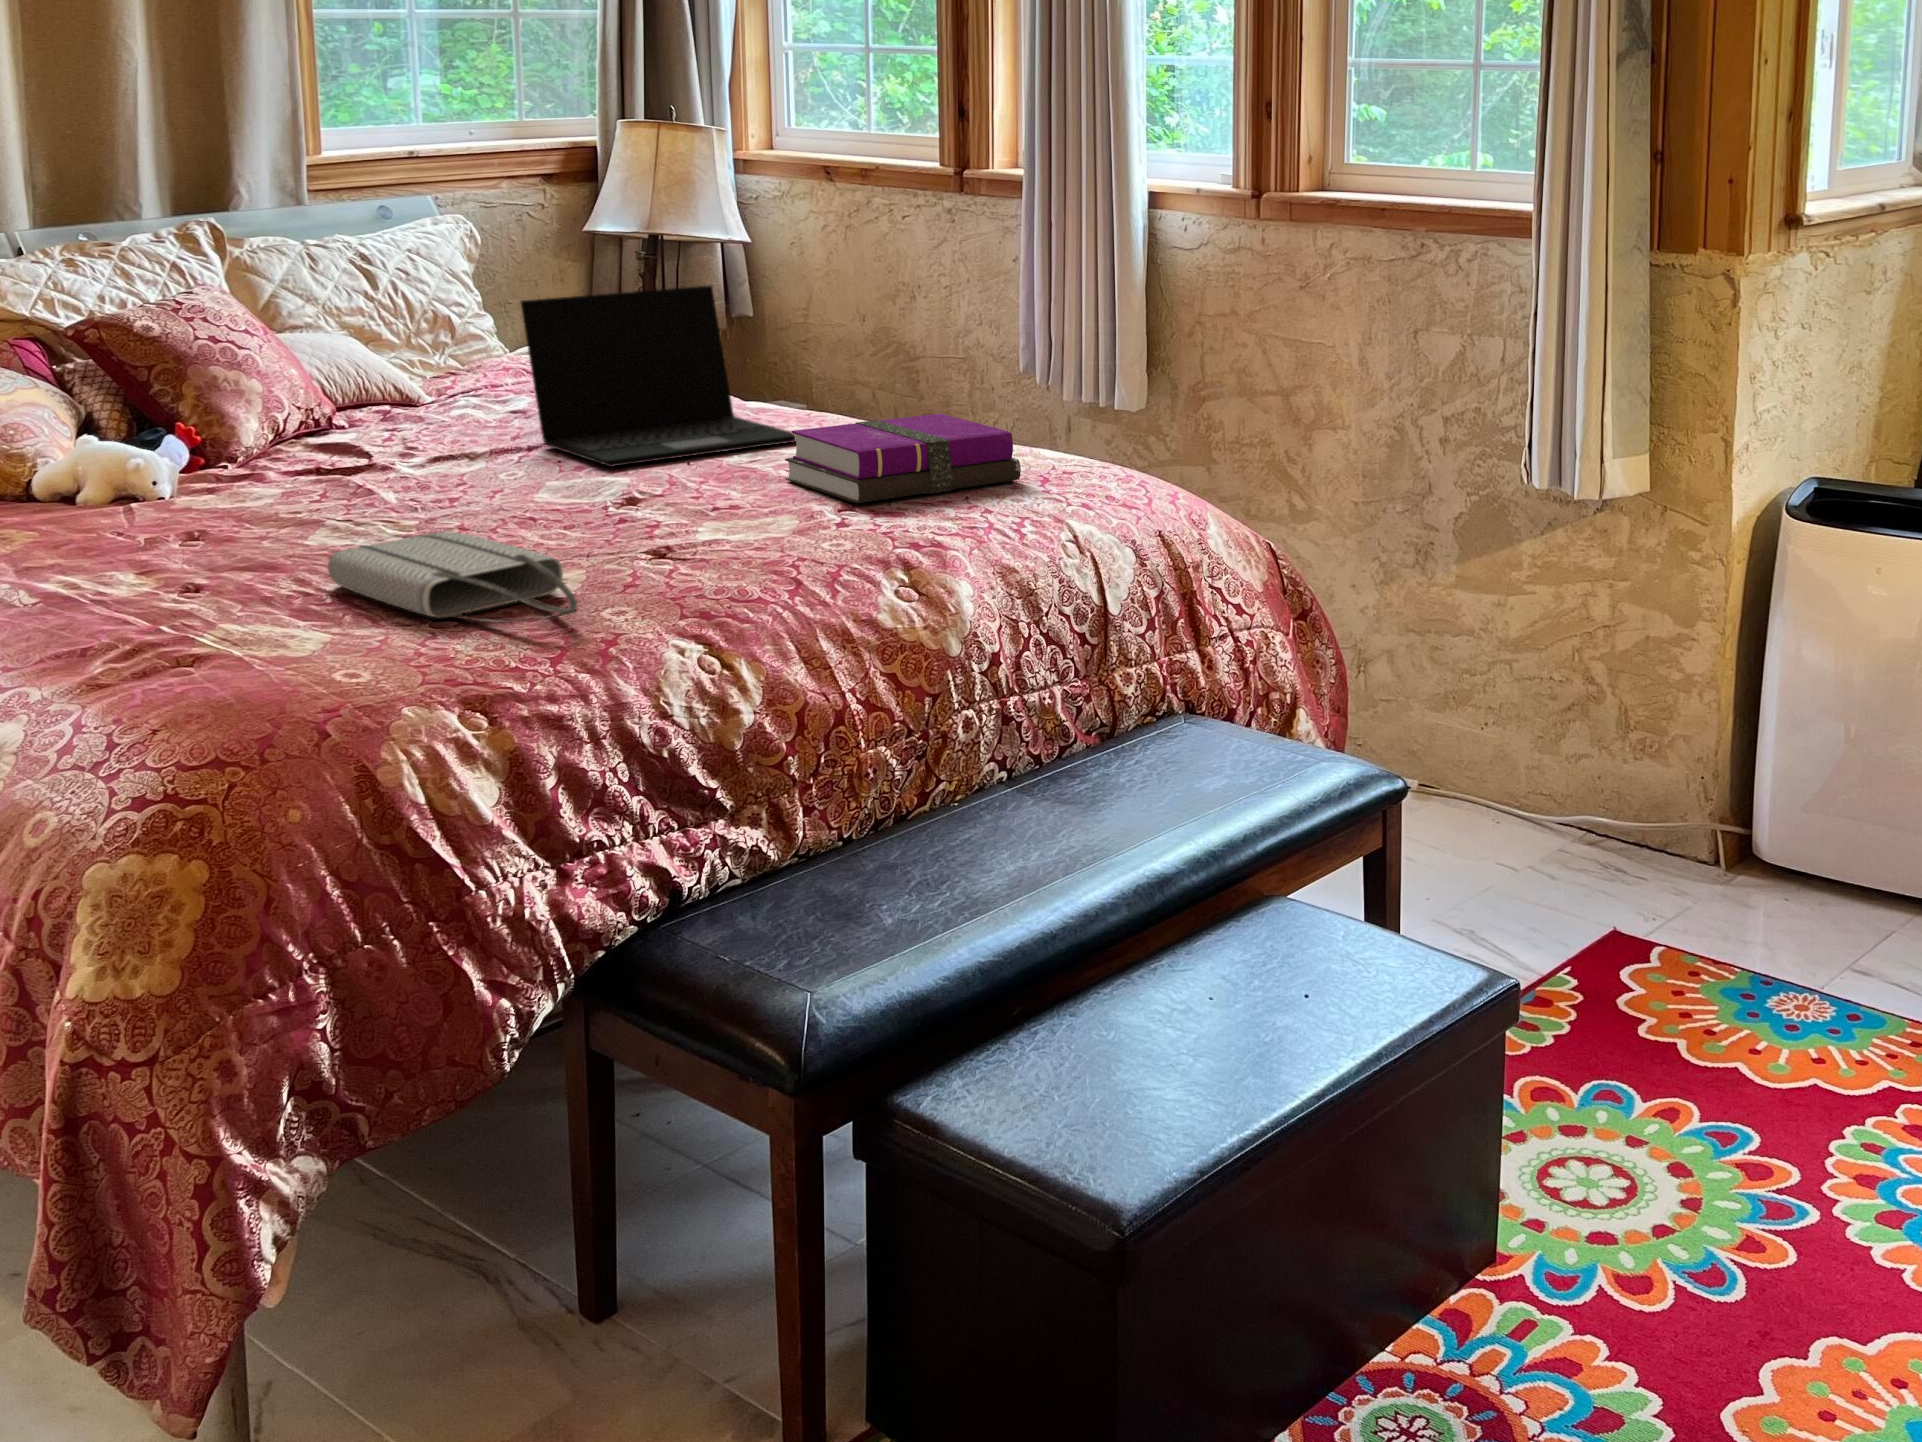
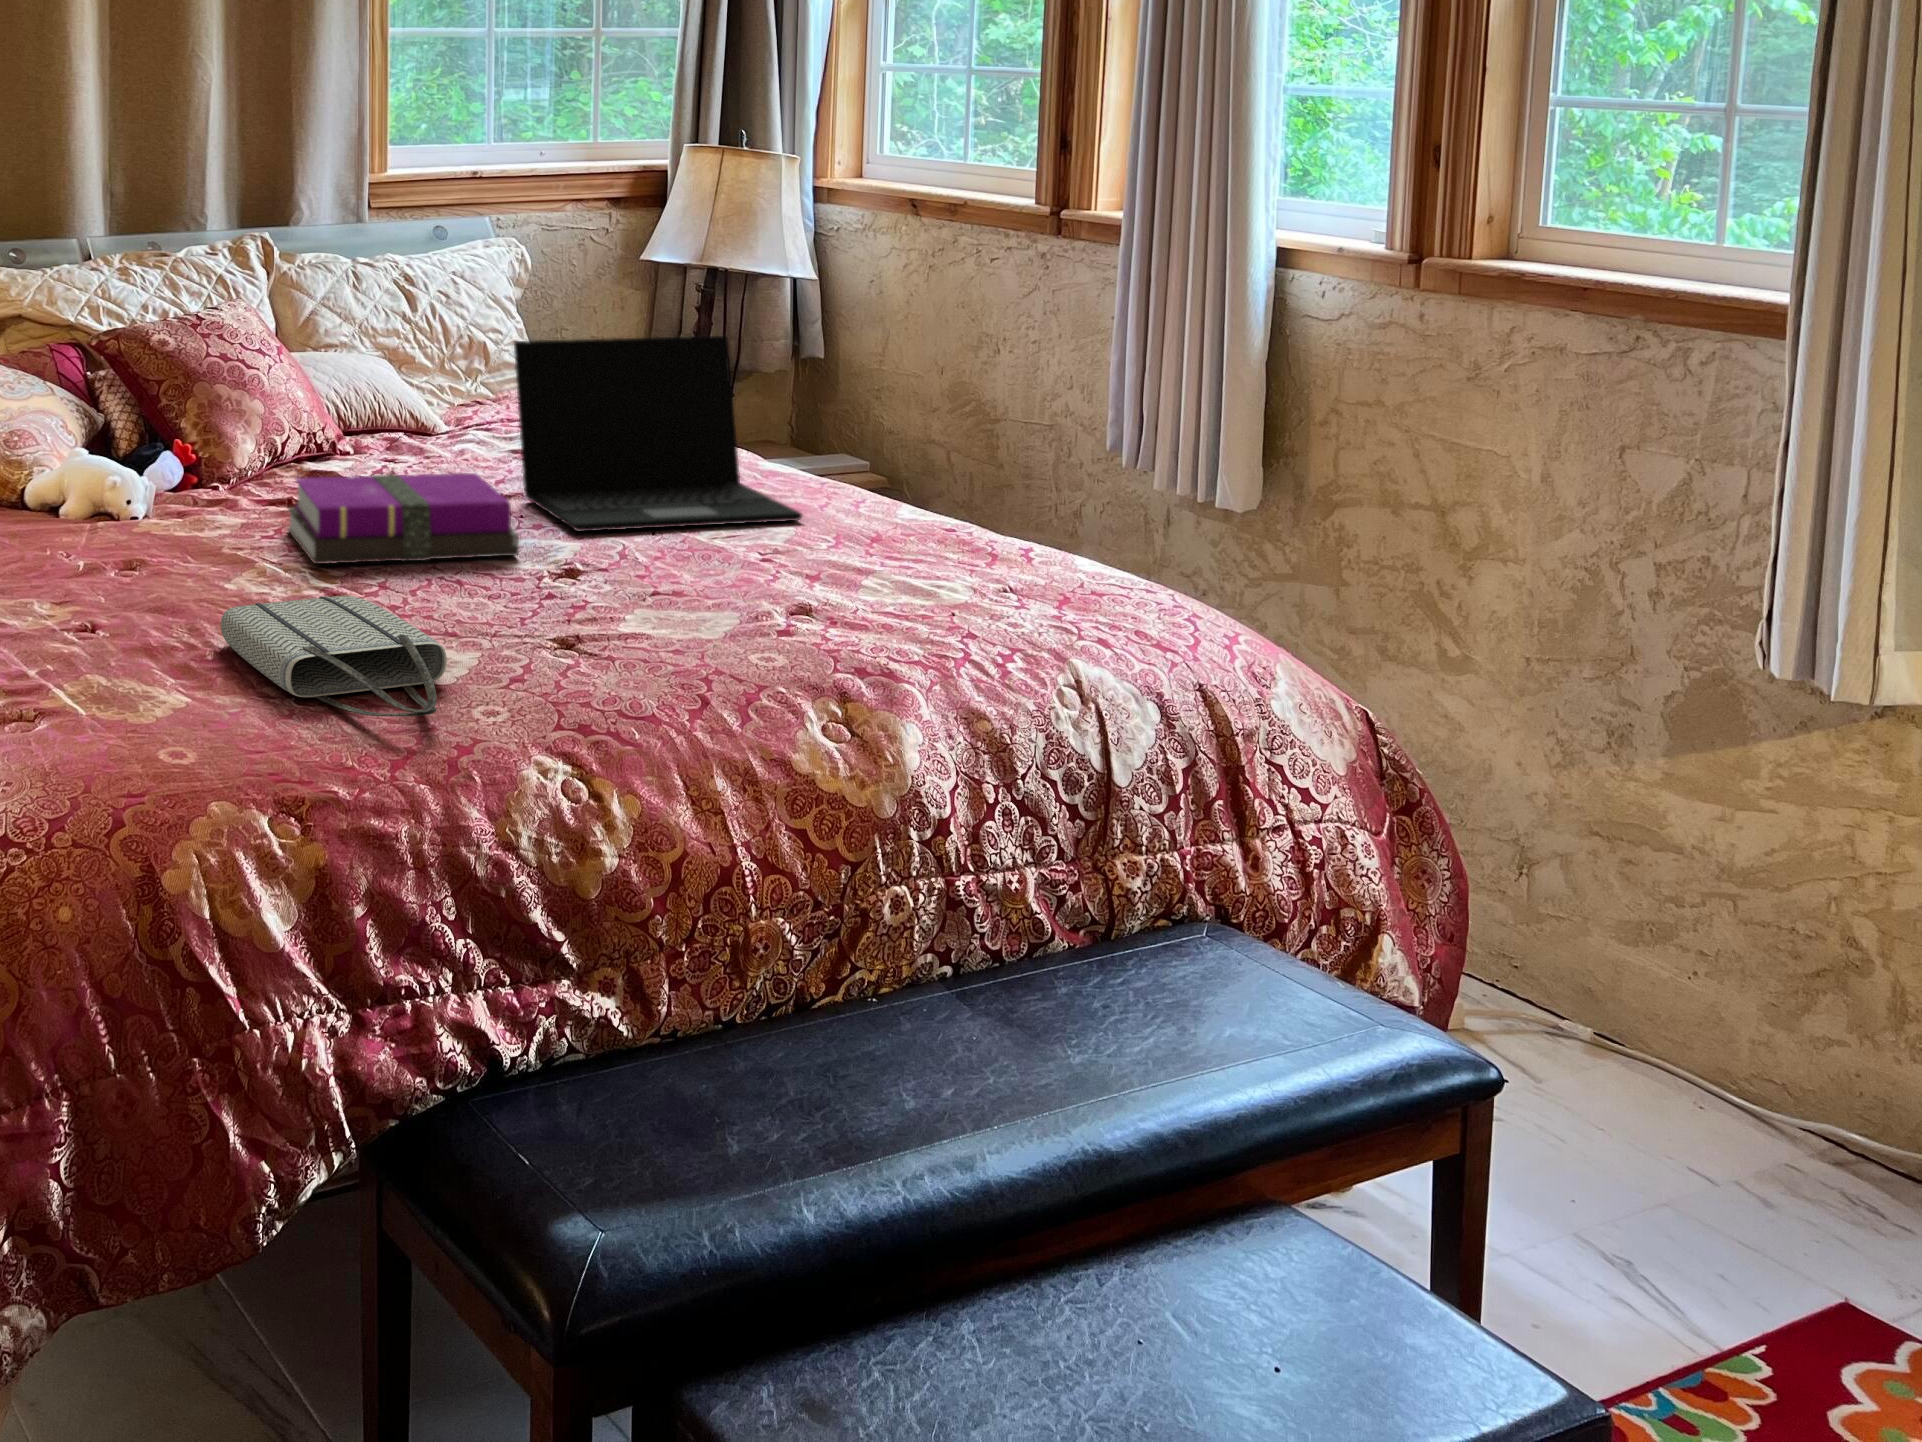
notebook: present [785,414,1021,503] -> present [288,473,519,564]

